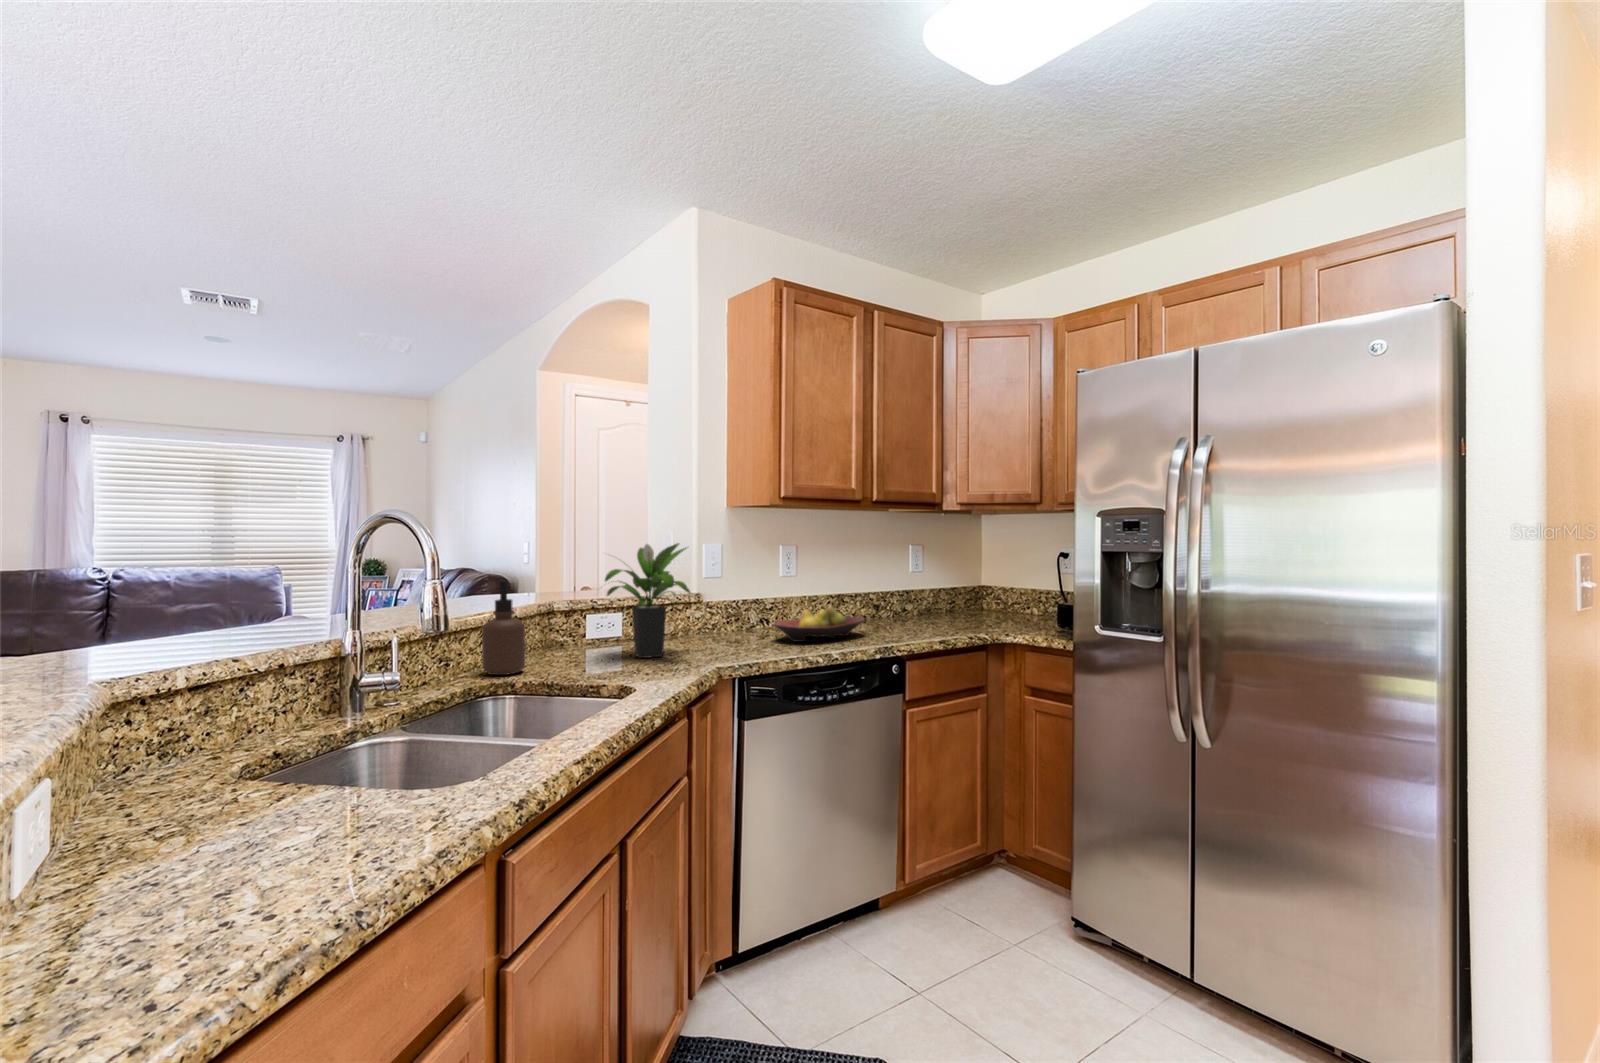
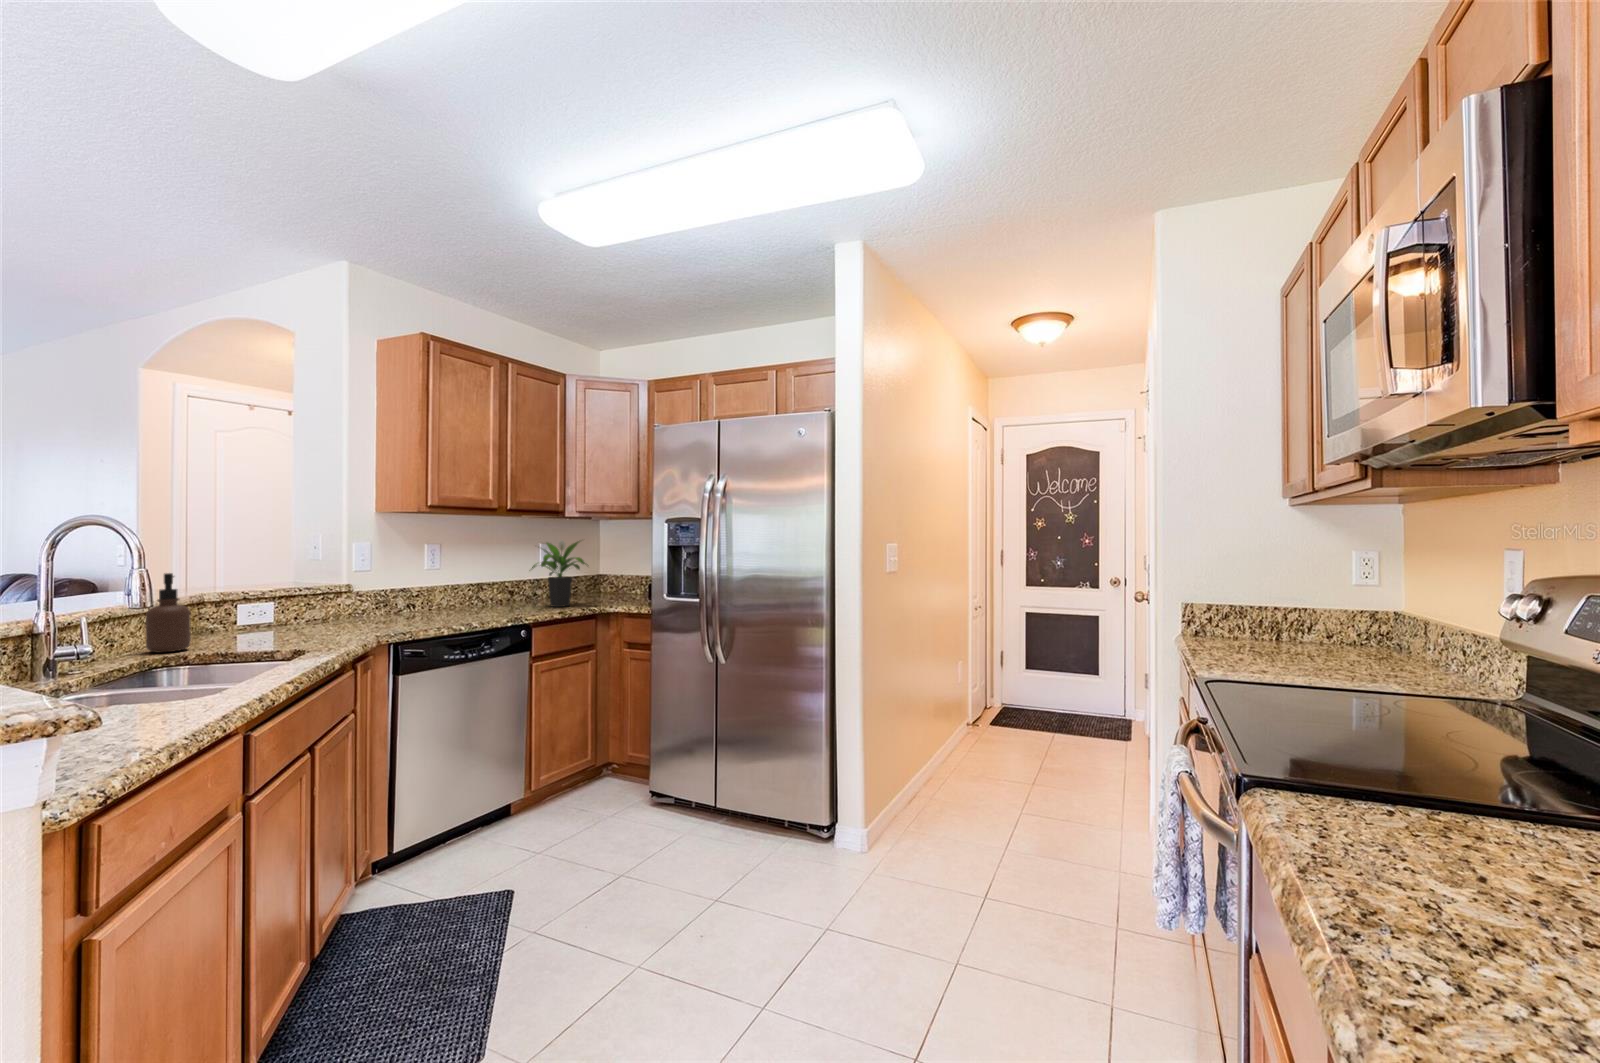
potted plant: present [605,543,690,658] -> present [532,540,586,607]
fruit bowl: present [773,607,864,642] -> none [420,592,500,619]

